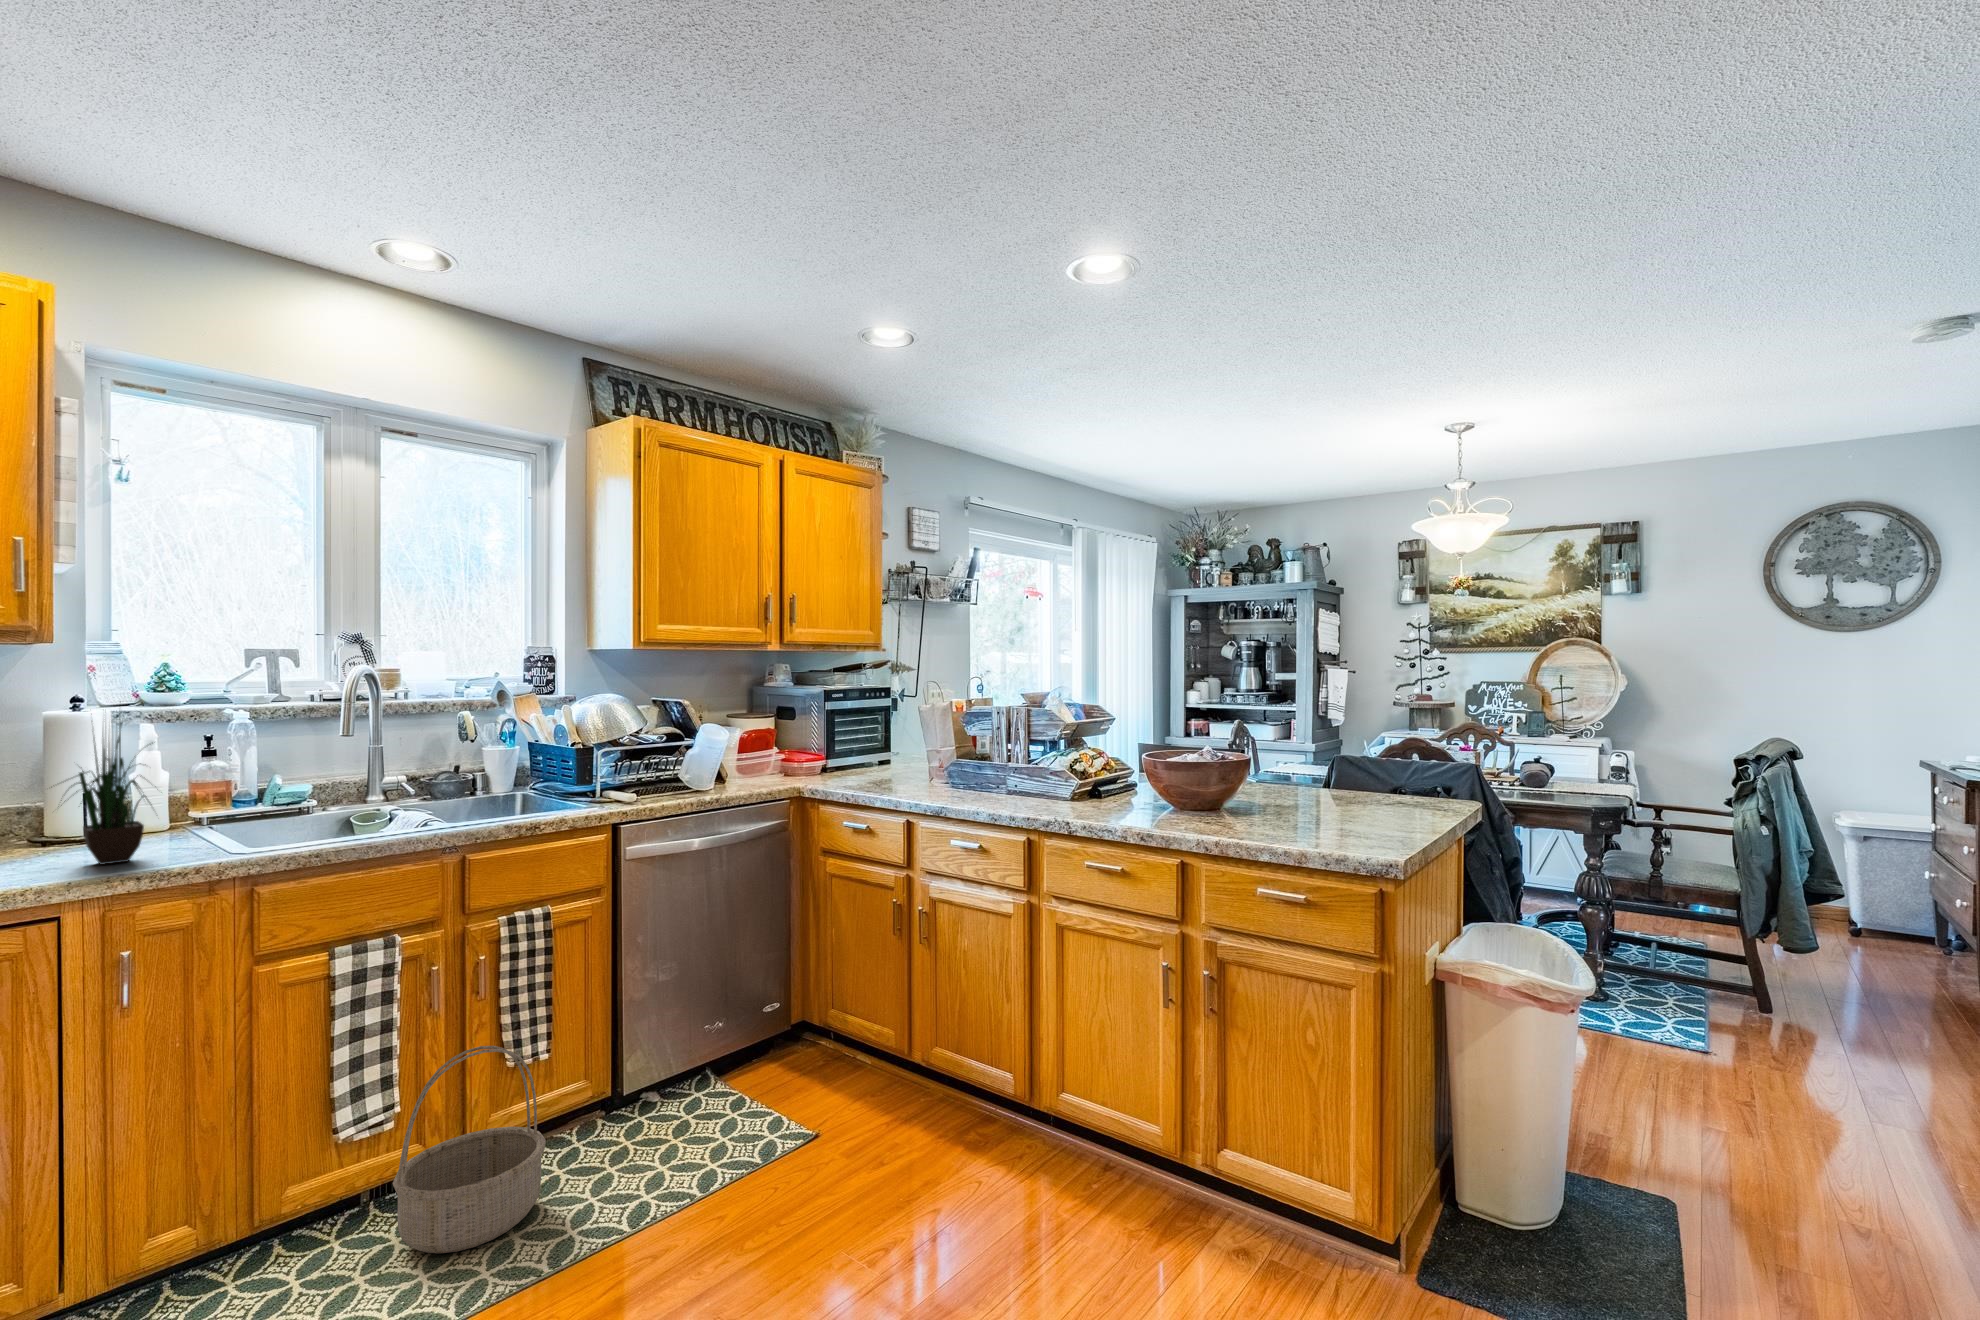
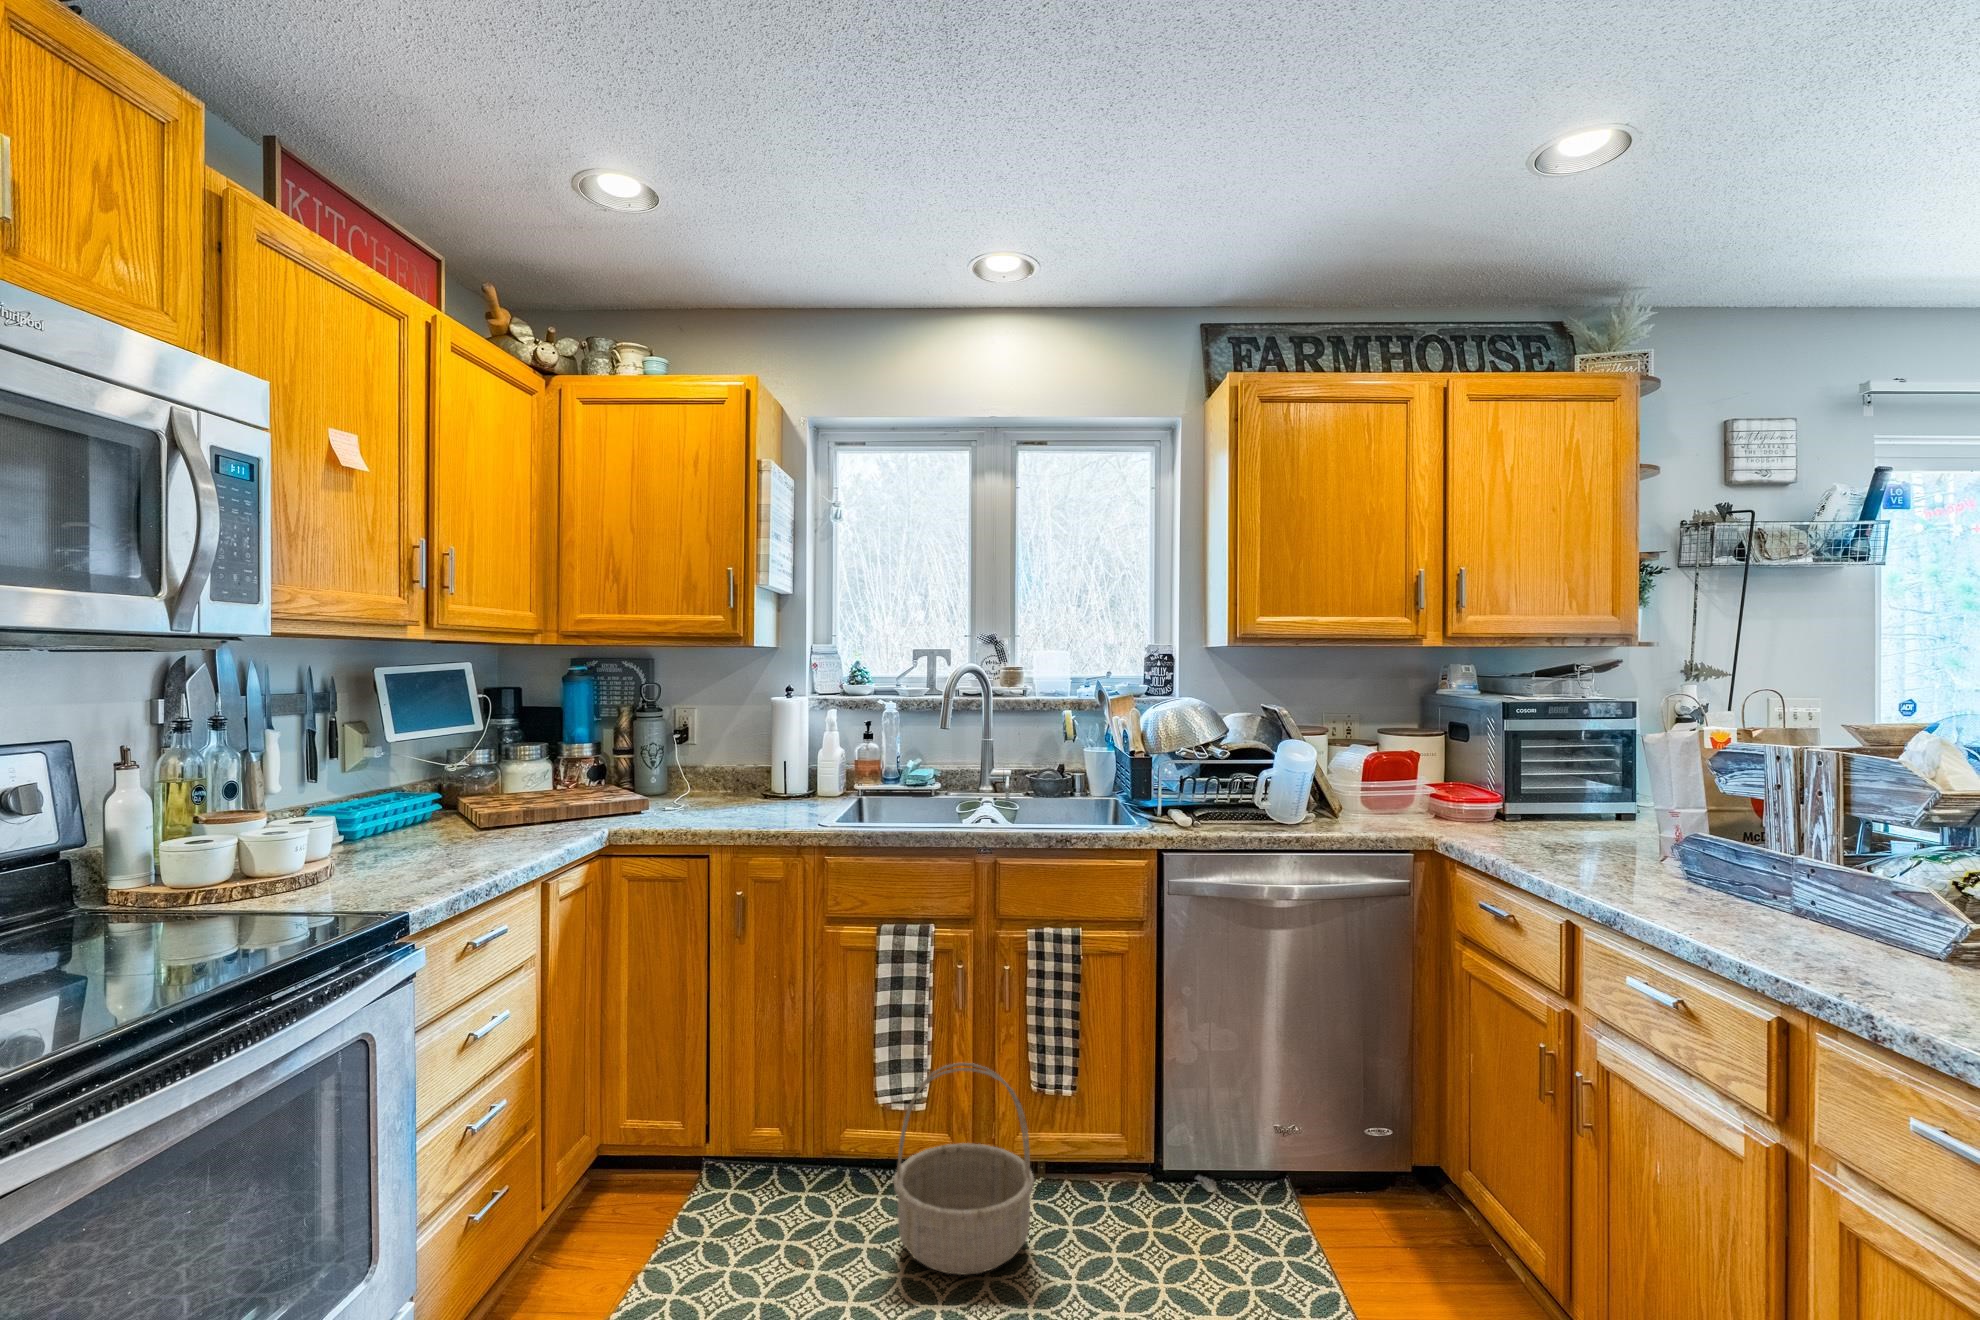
potted plant: present [61,724,152,865] -> none [711,683,788,821]

